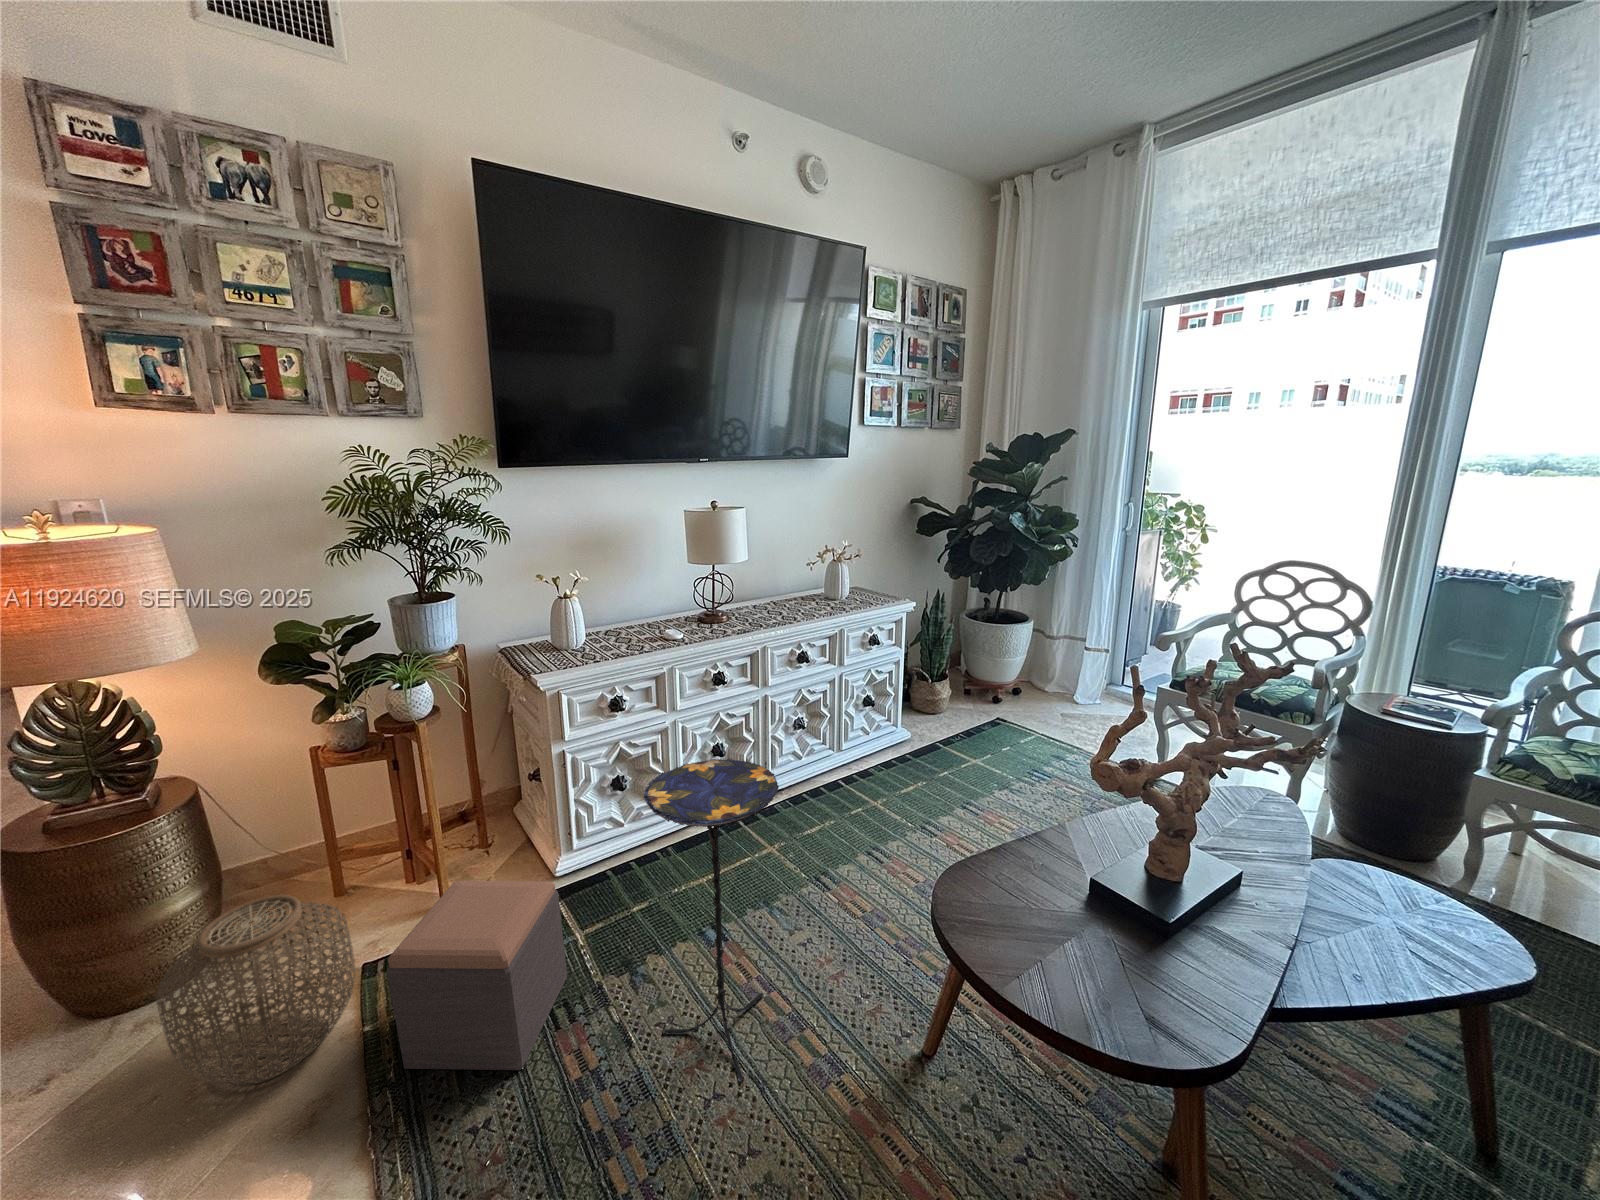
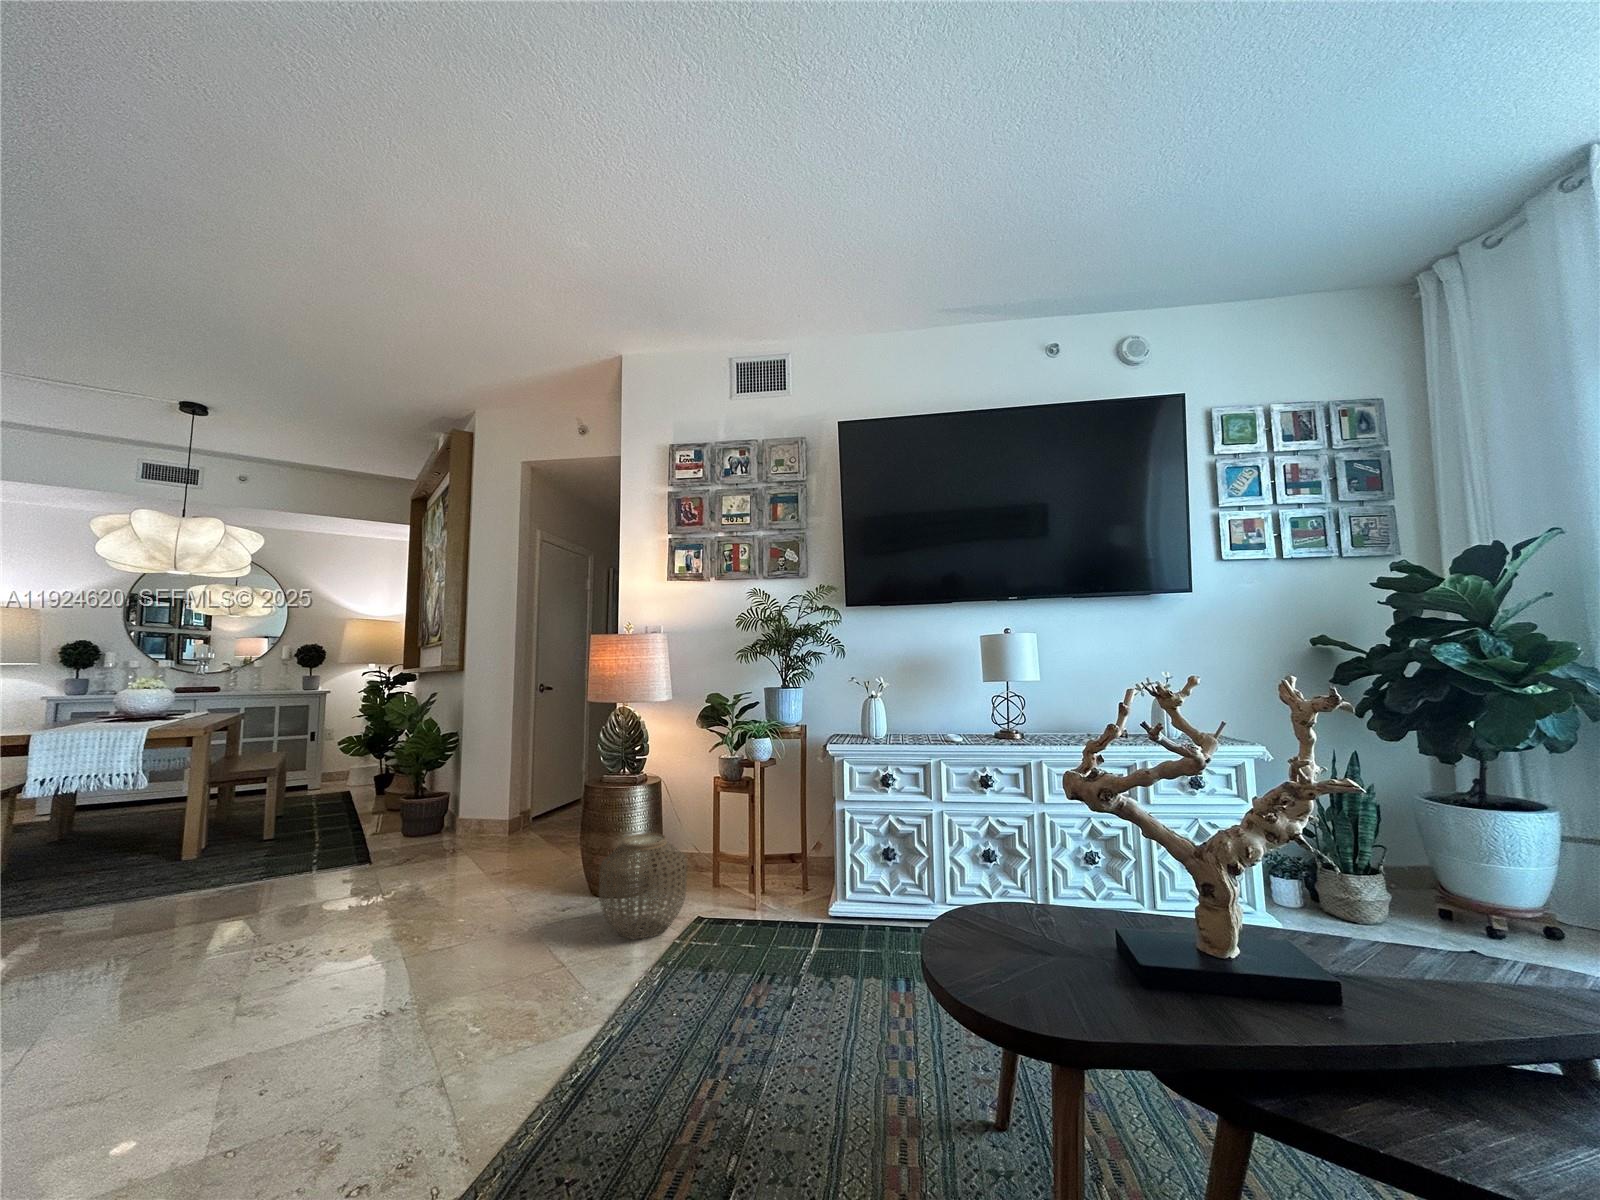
side table: present [643,759,779,1081] -> none [795,789,899,1060]
footstool: present [387,881,567,1070] -> none [678,859,786,989]

